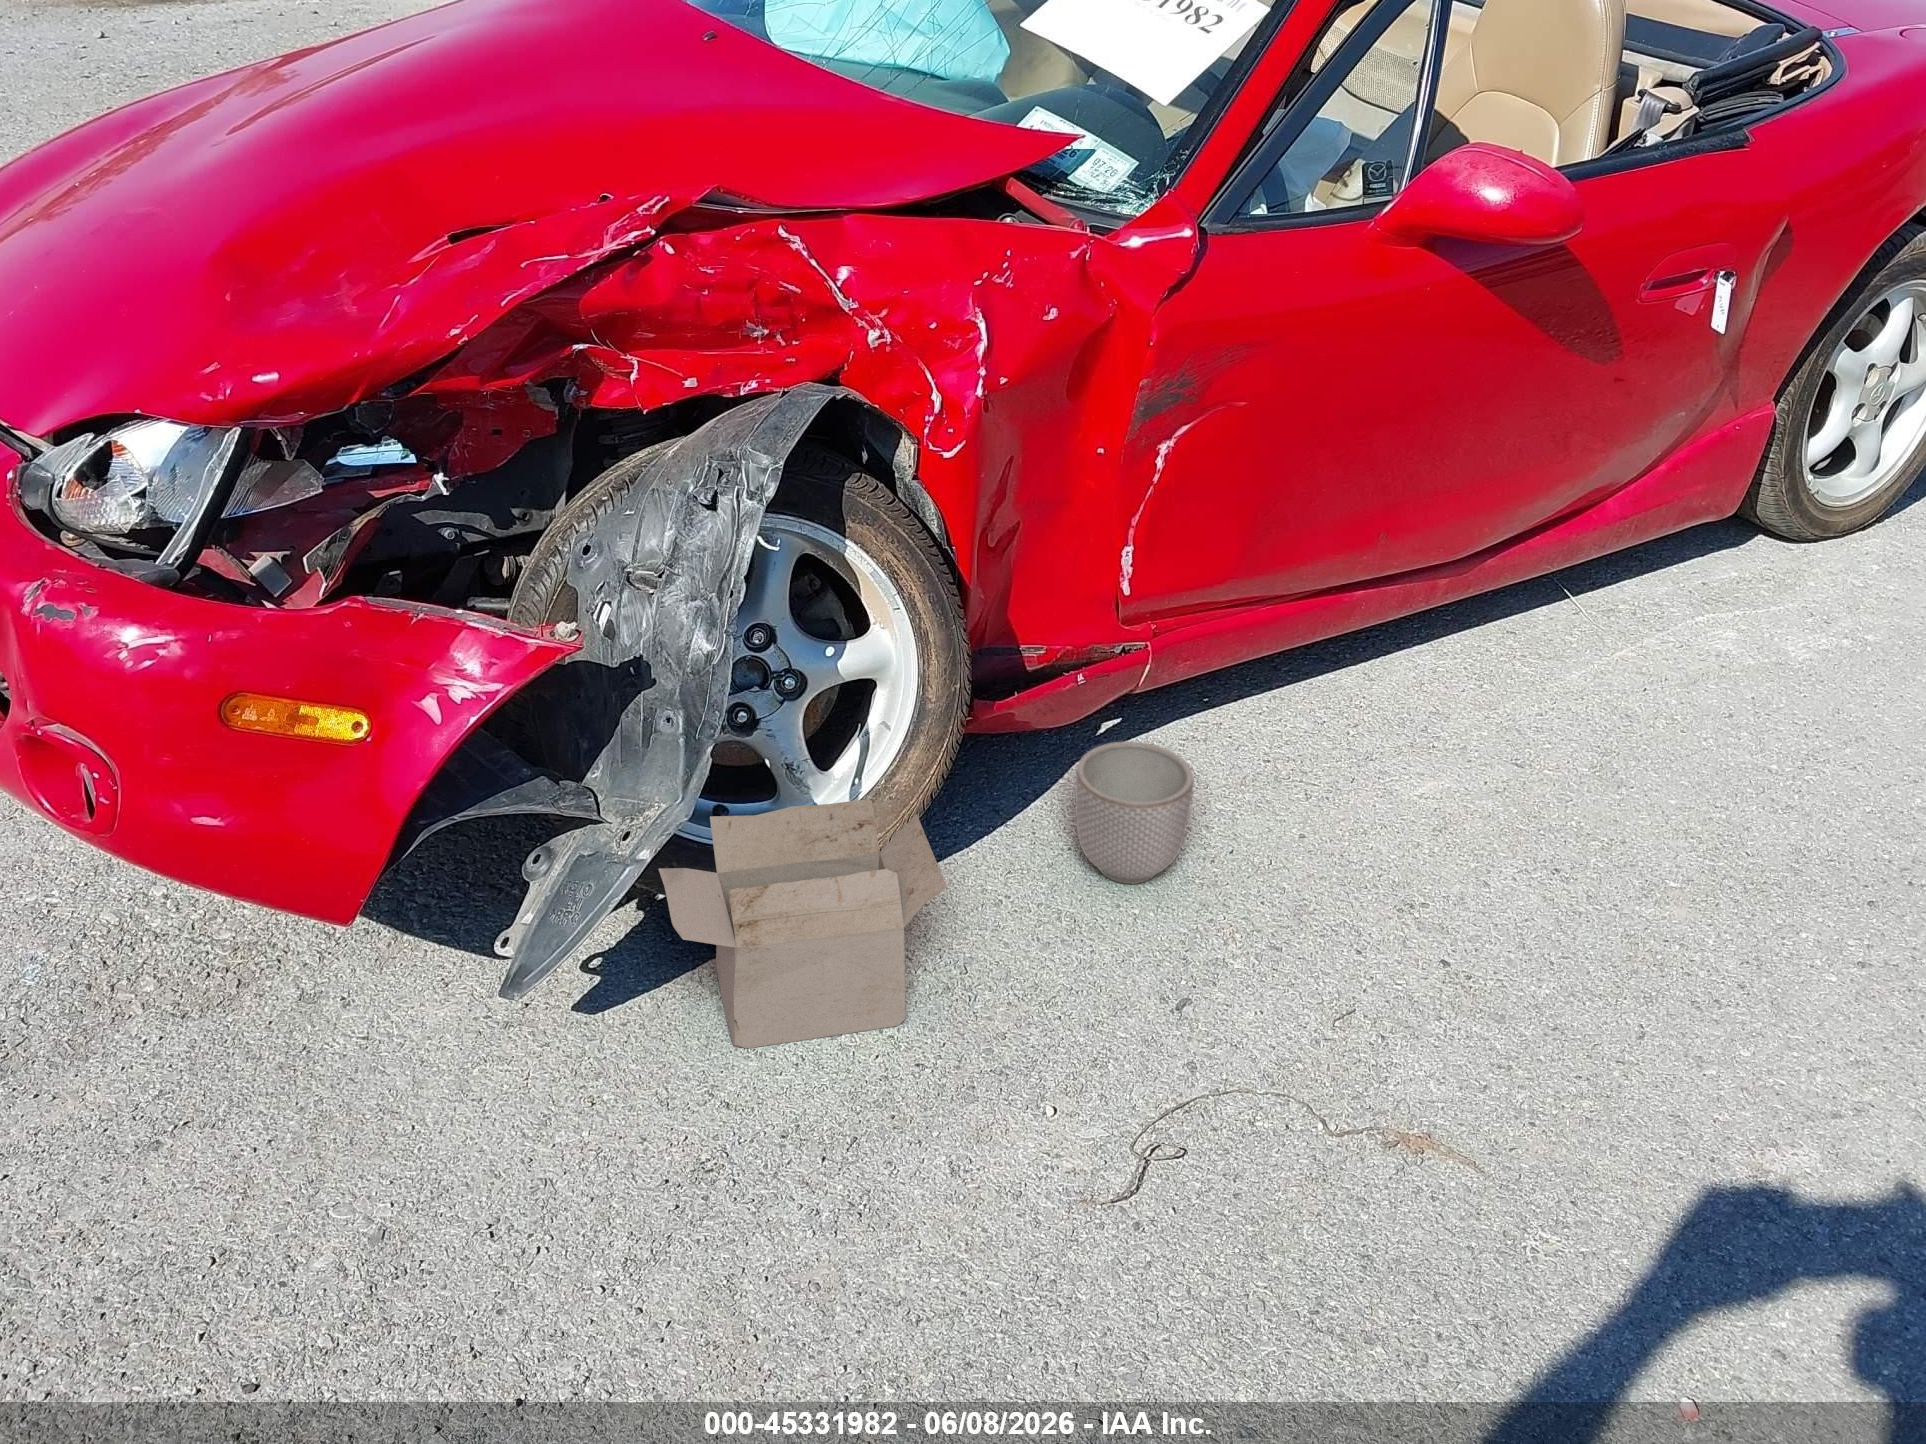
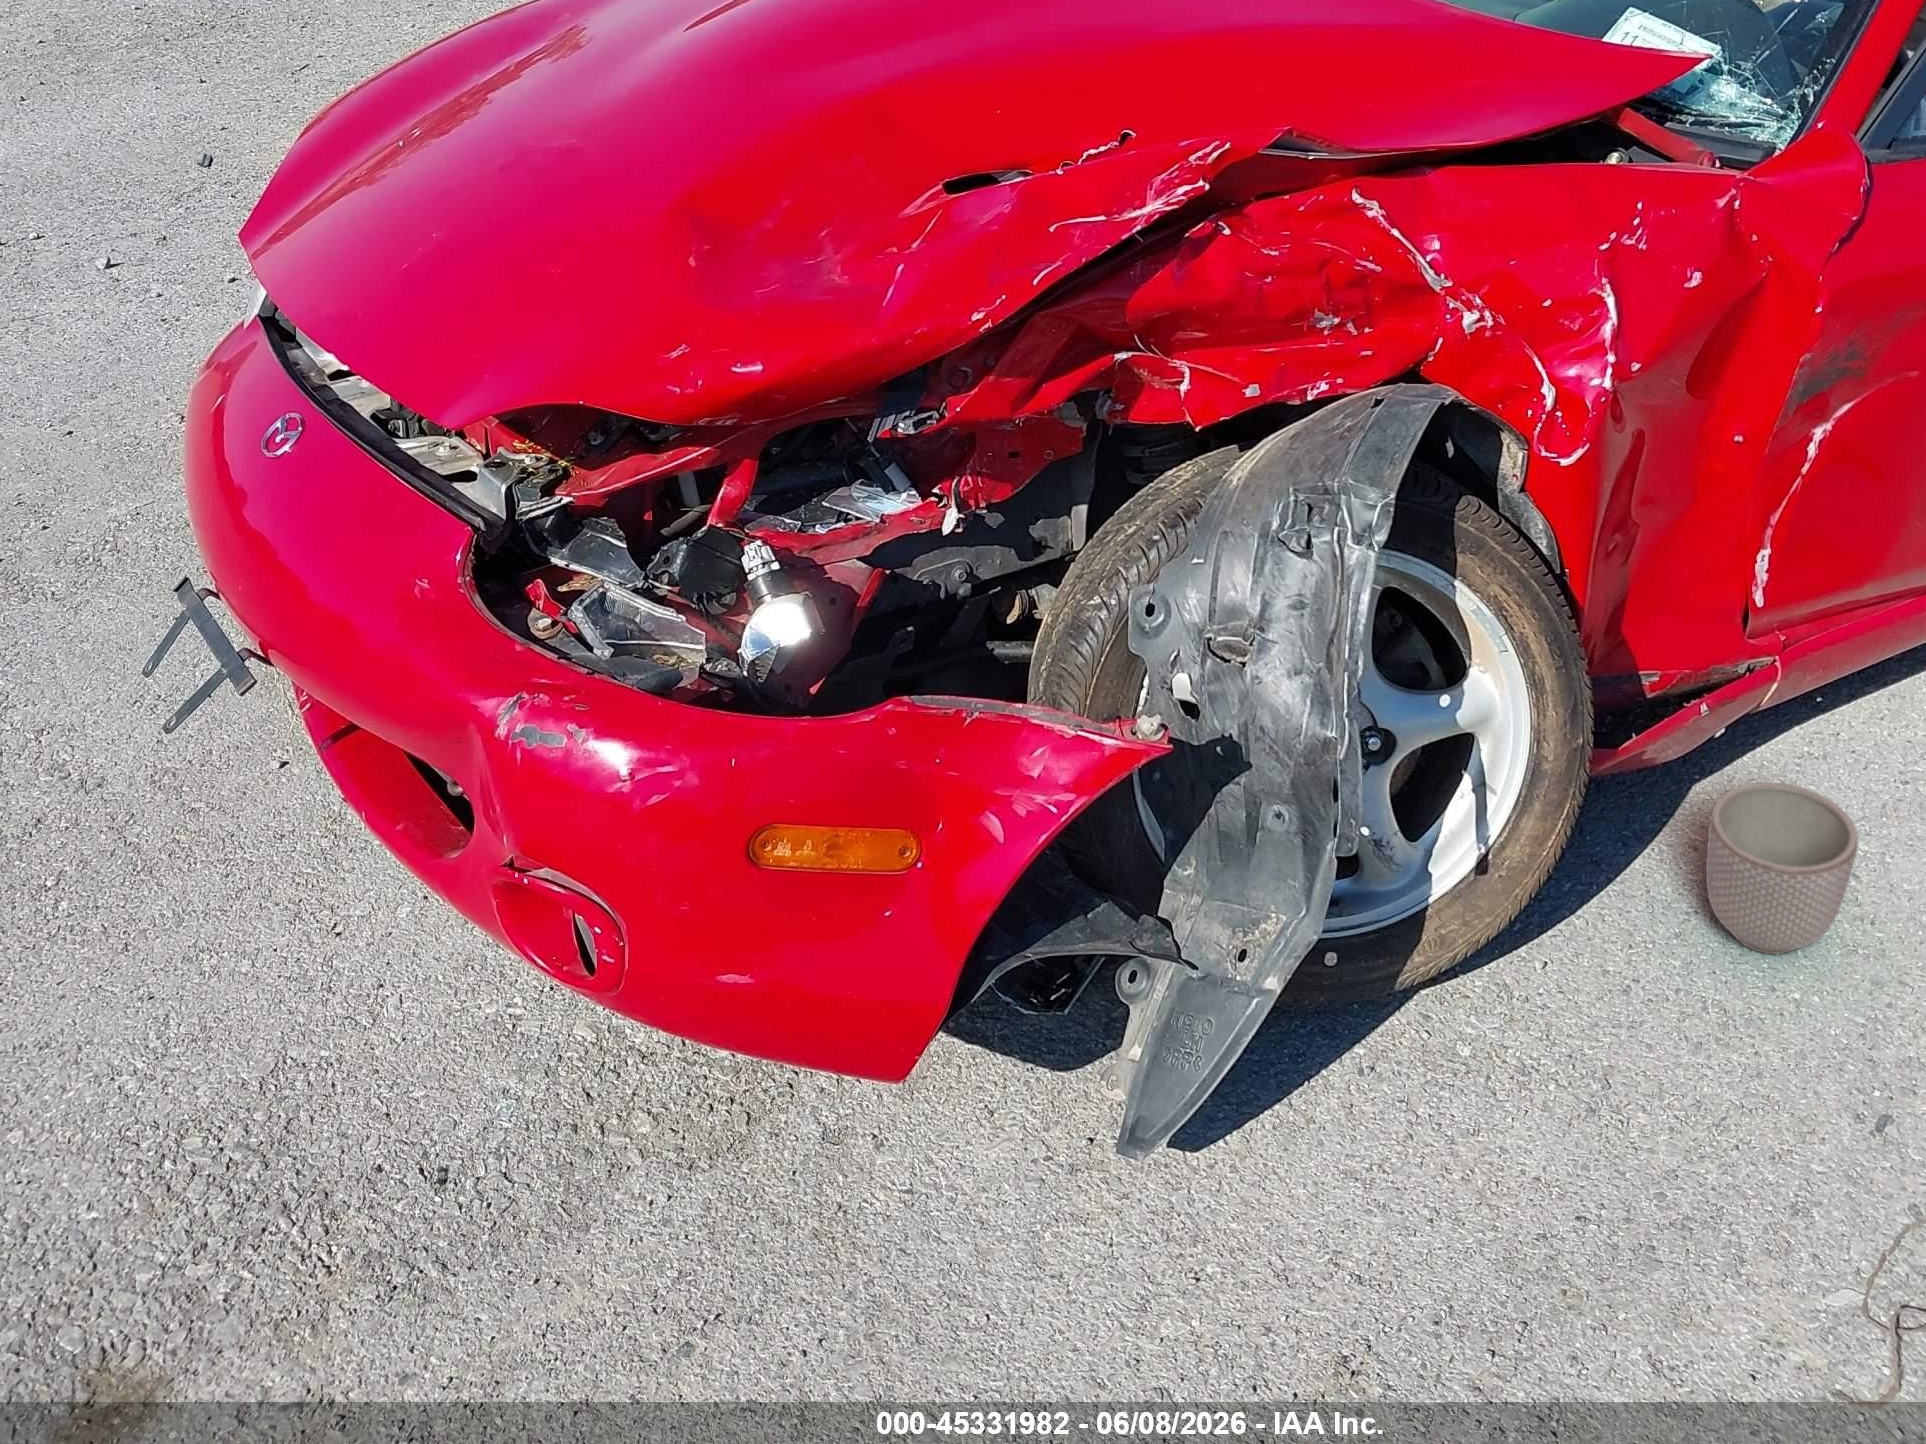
cardboard box: present [658,799,947,1048] -> none [1246,880,1611,1197]

